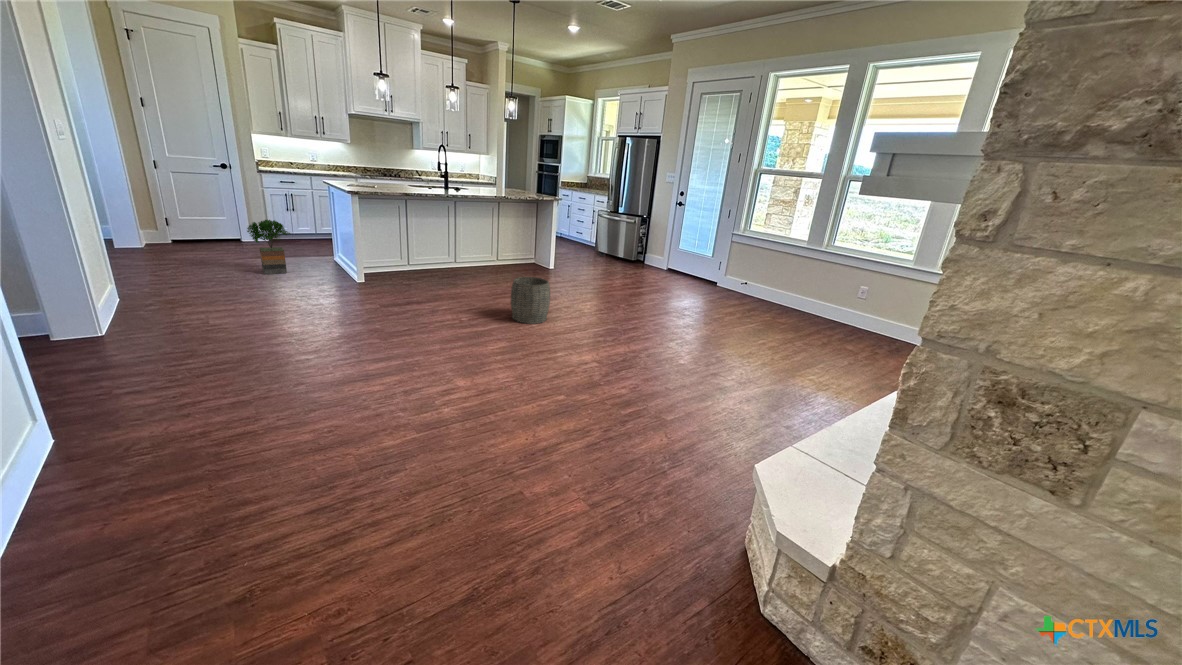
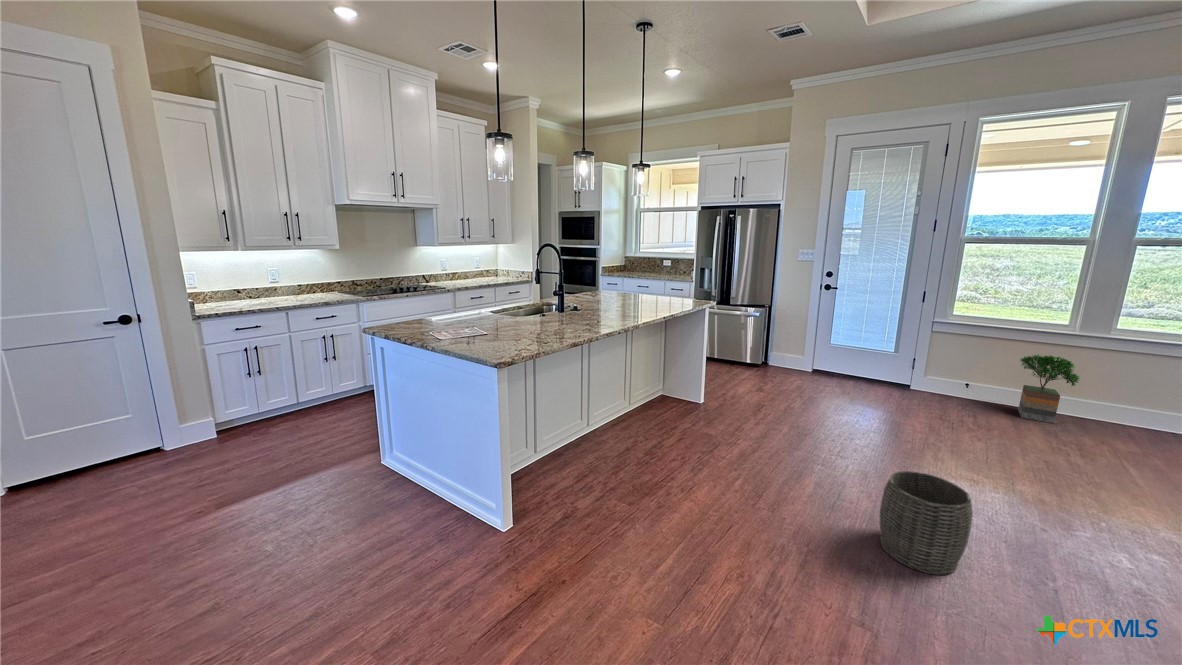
potted tree: present [247,220,290,274] -> present [1018,354,1079,423]

